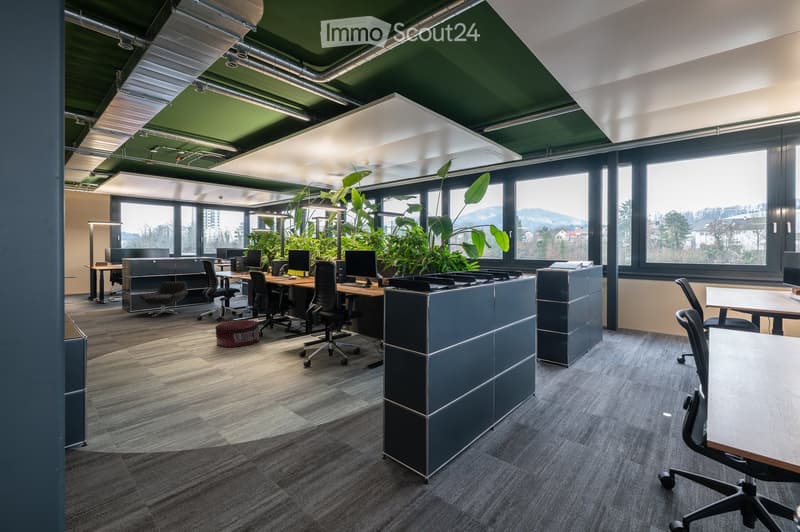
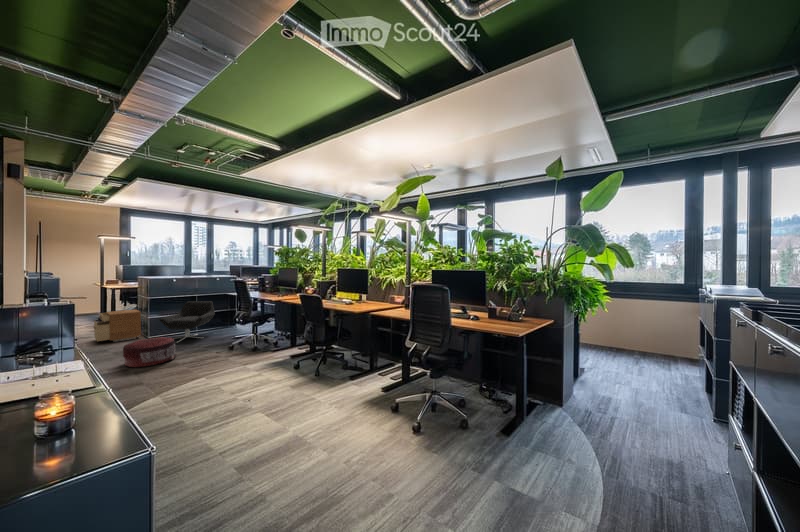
filing cabinet: none [85,288,125,315] -> present [94,310,141,342]
pouf: present [216,320,259,347] -> present [123,337,176,367]

